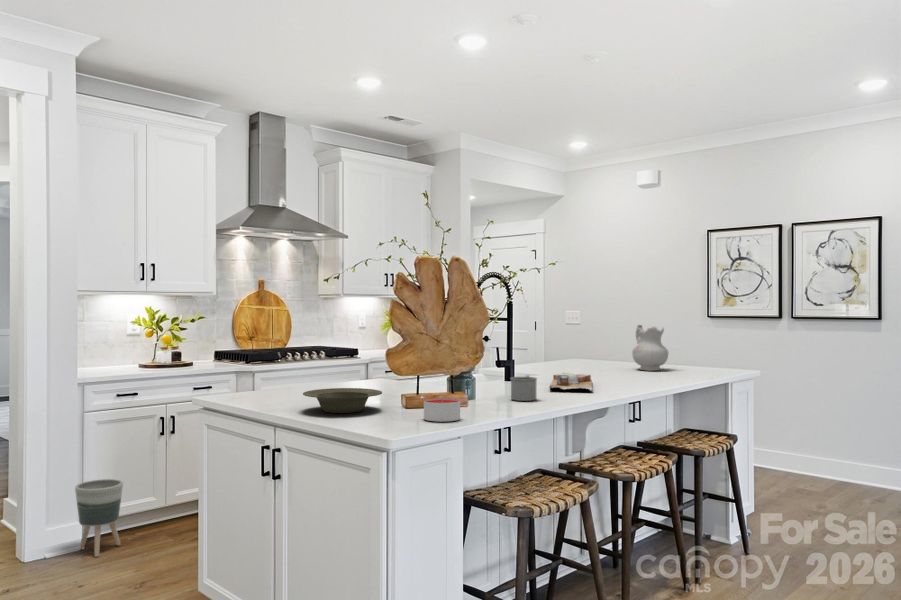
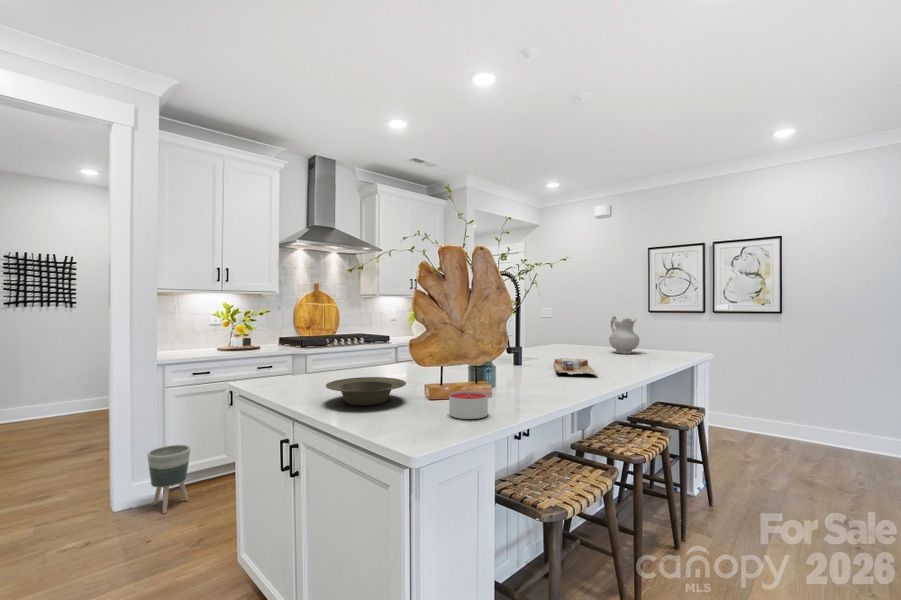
mug: present [511,376,537,401] -> none [527,363,552,388]

